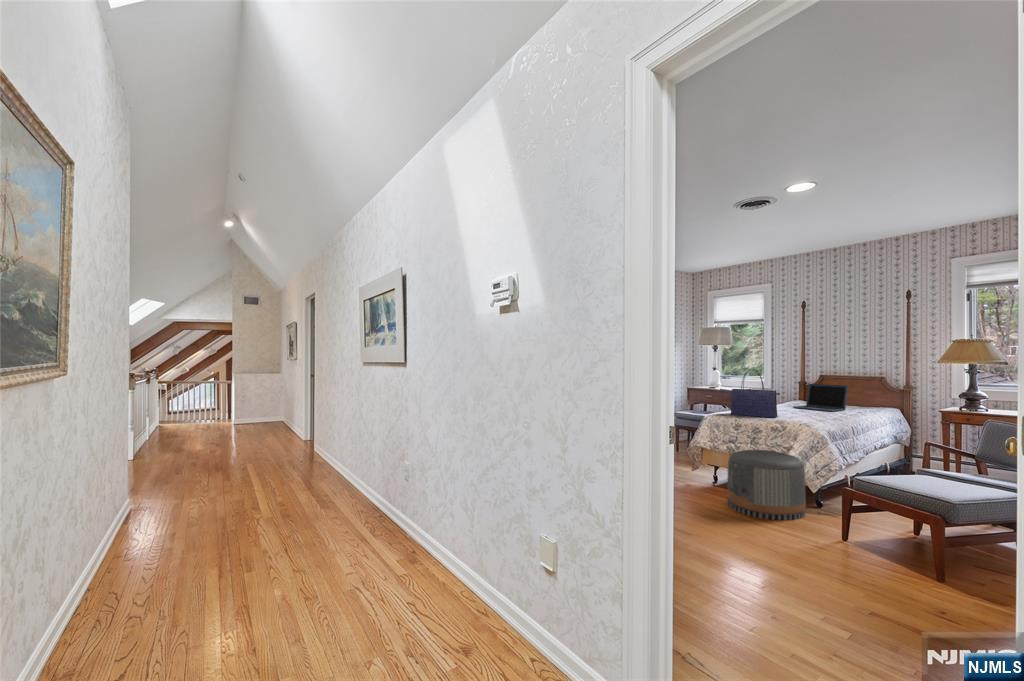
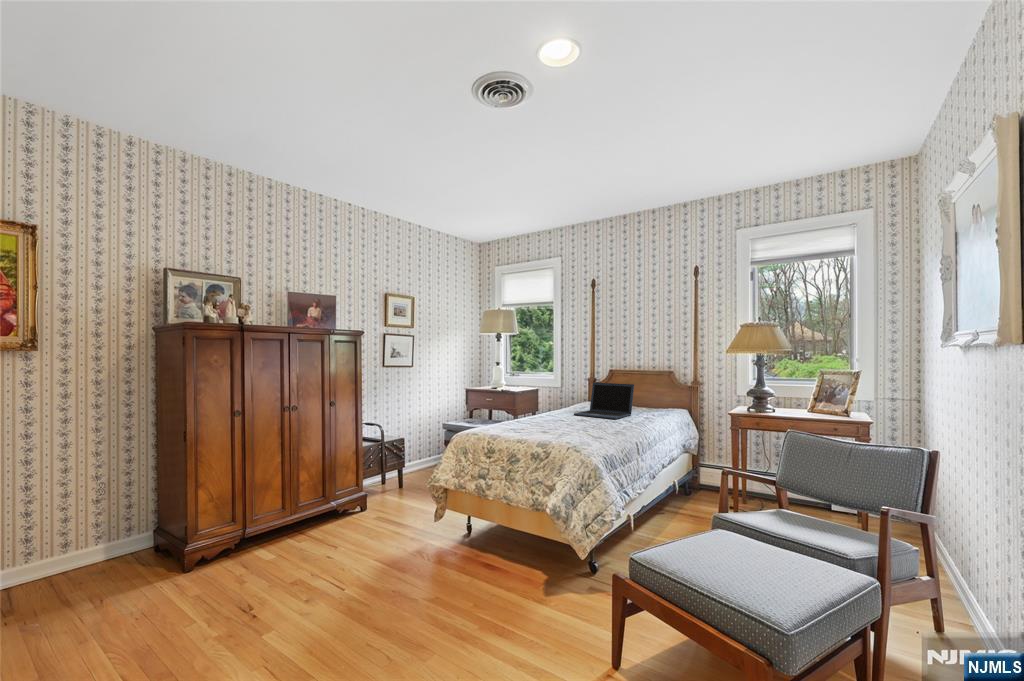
tote bag: present [731,369,780,418] -> none [486,368,548,437]
pouf: present [728,450,806,520] -> none [457,495,568,625]

